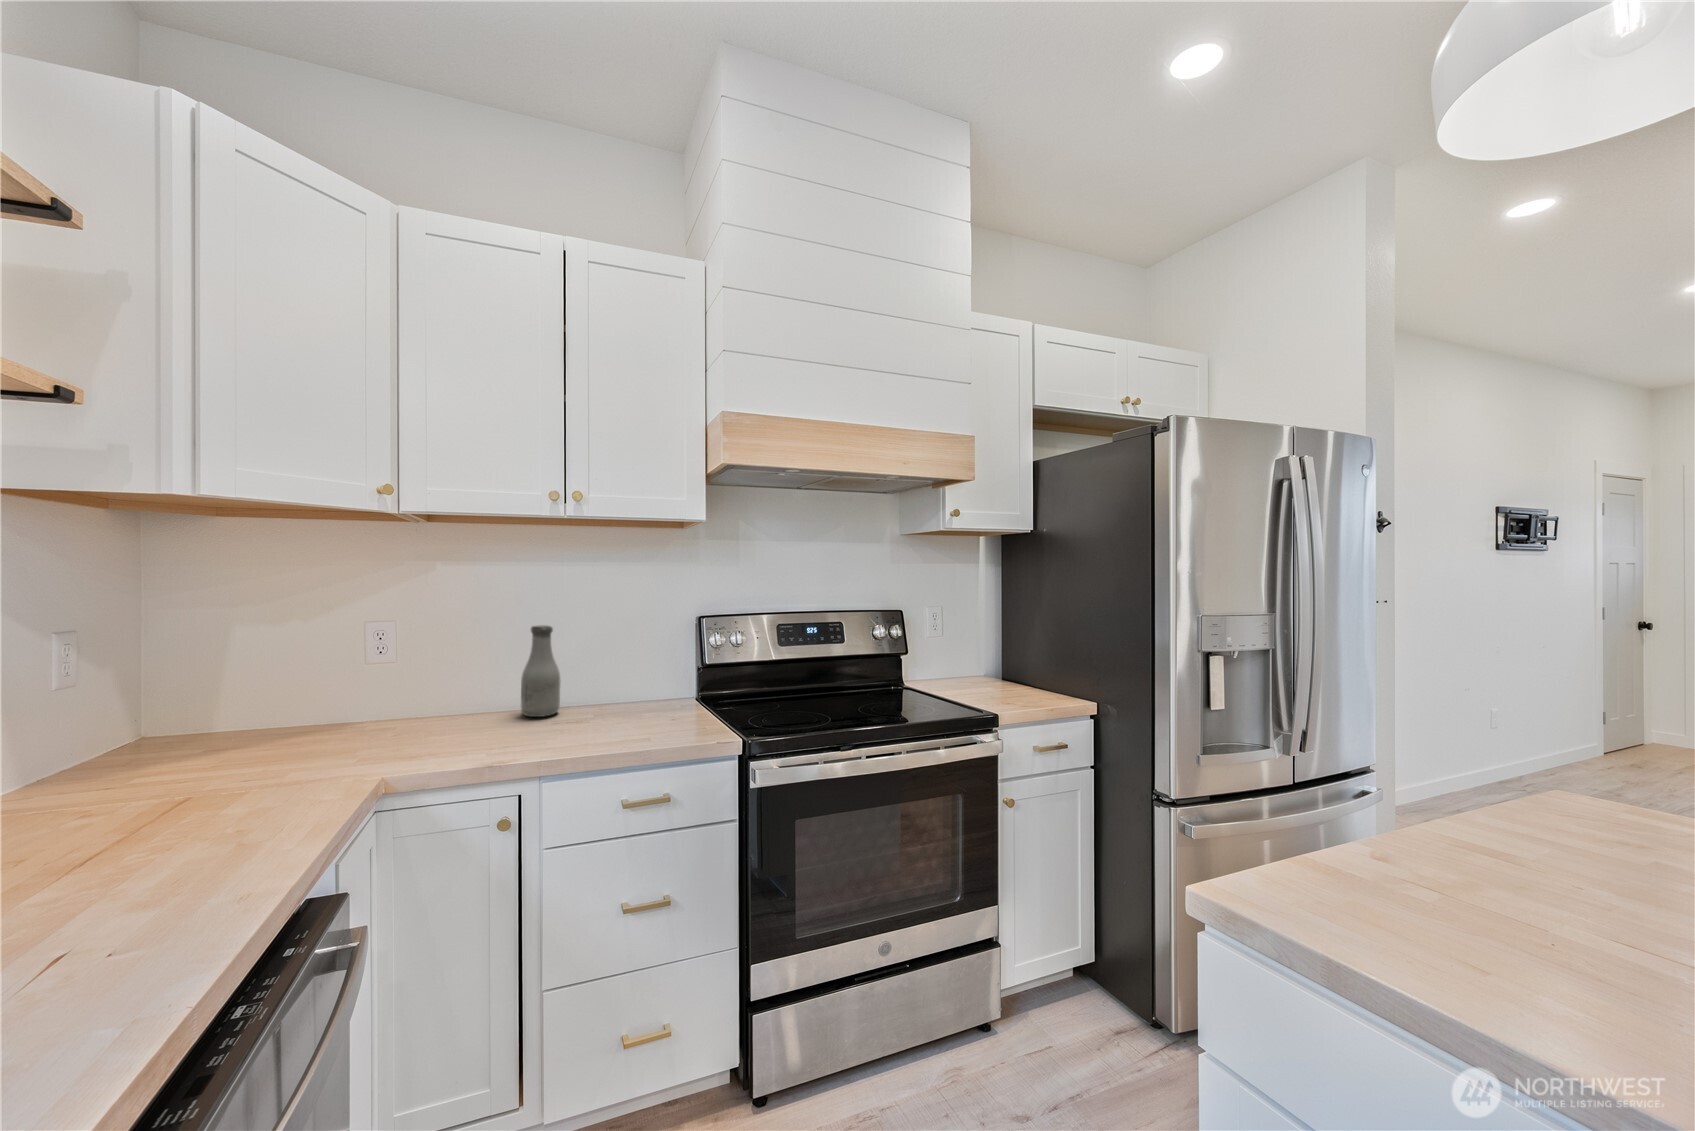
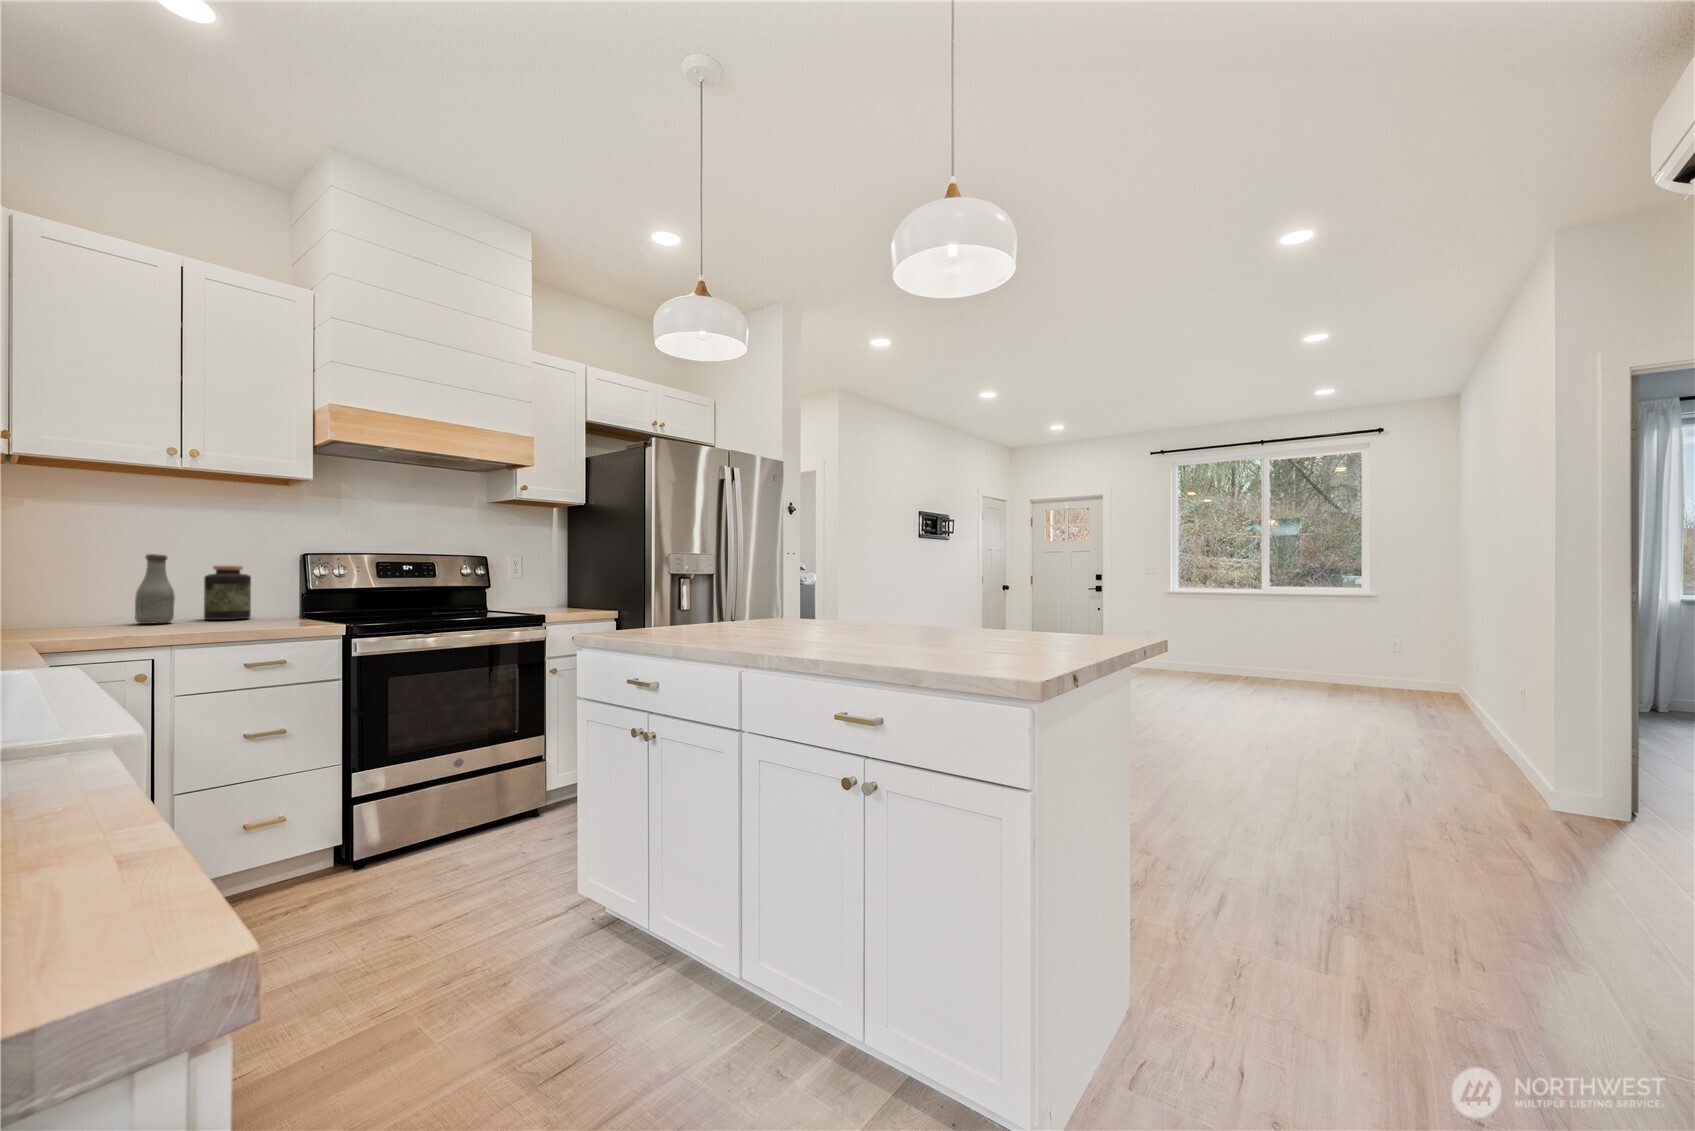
jar: none [592,633,640,708] -> present [204,566,251,620]

